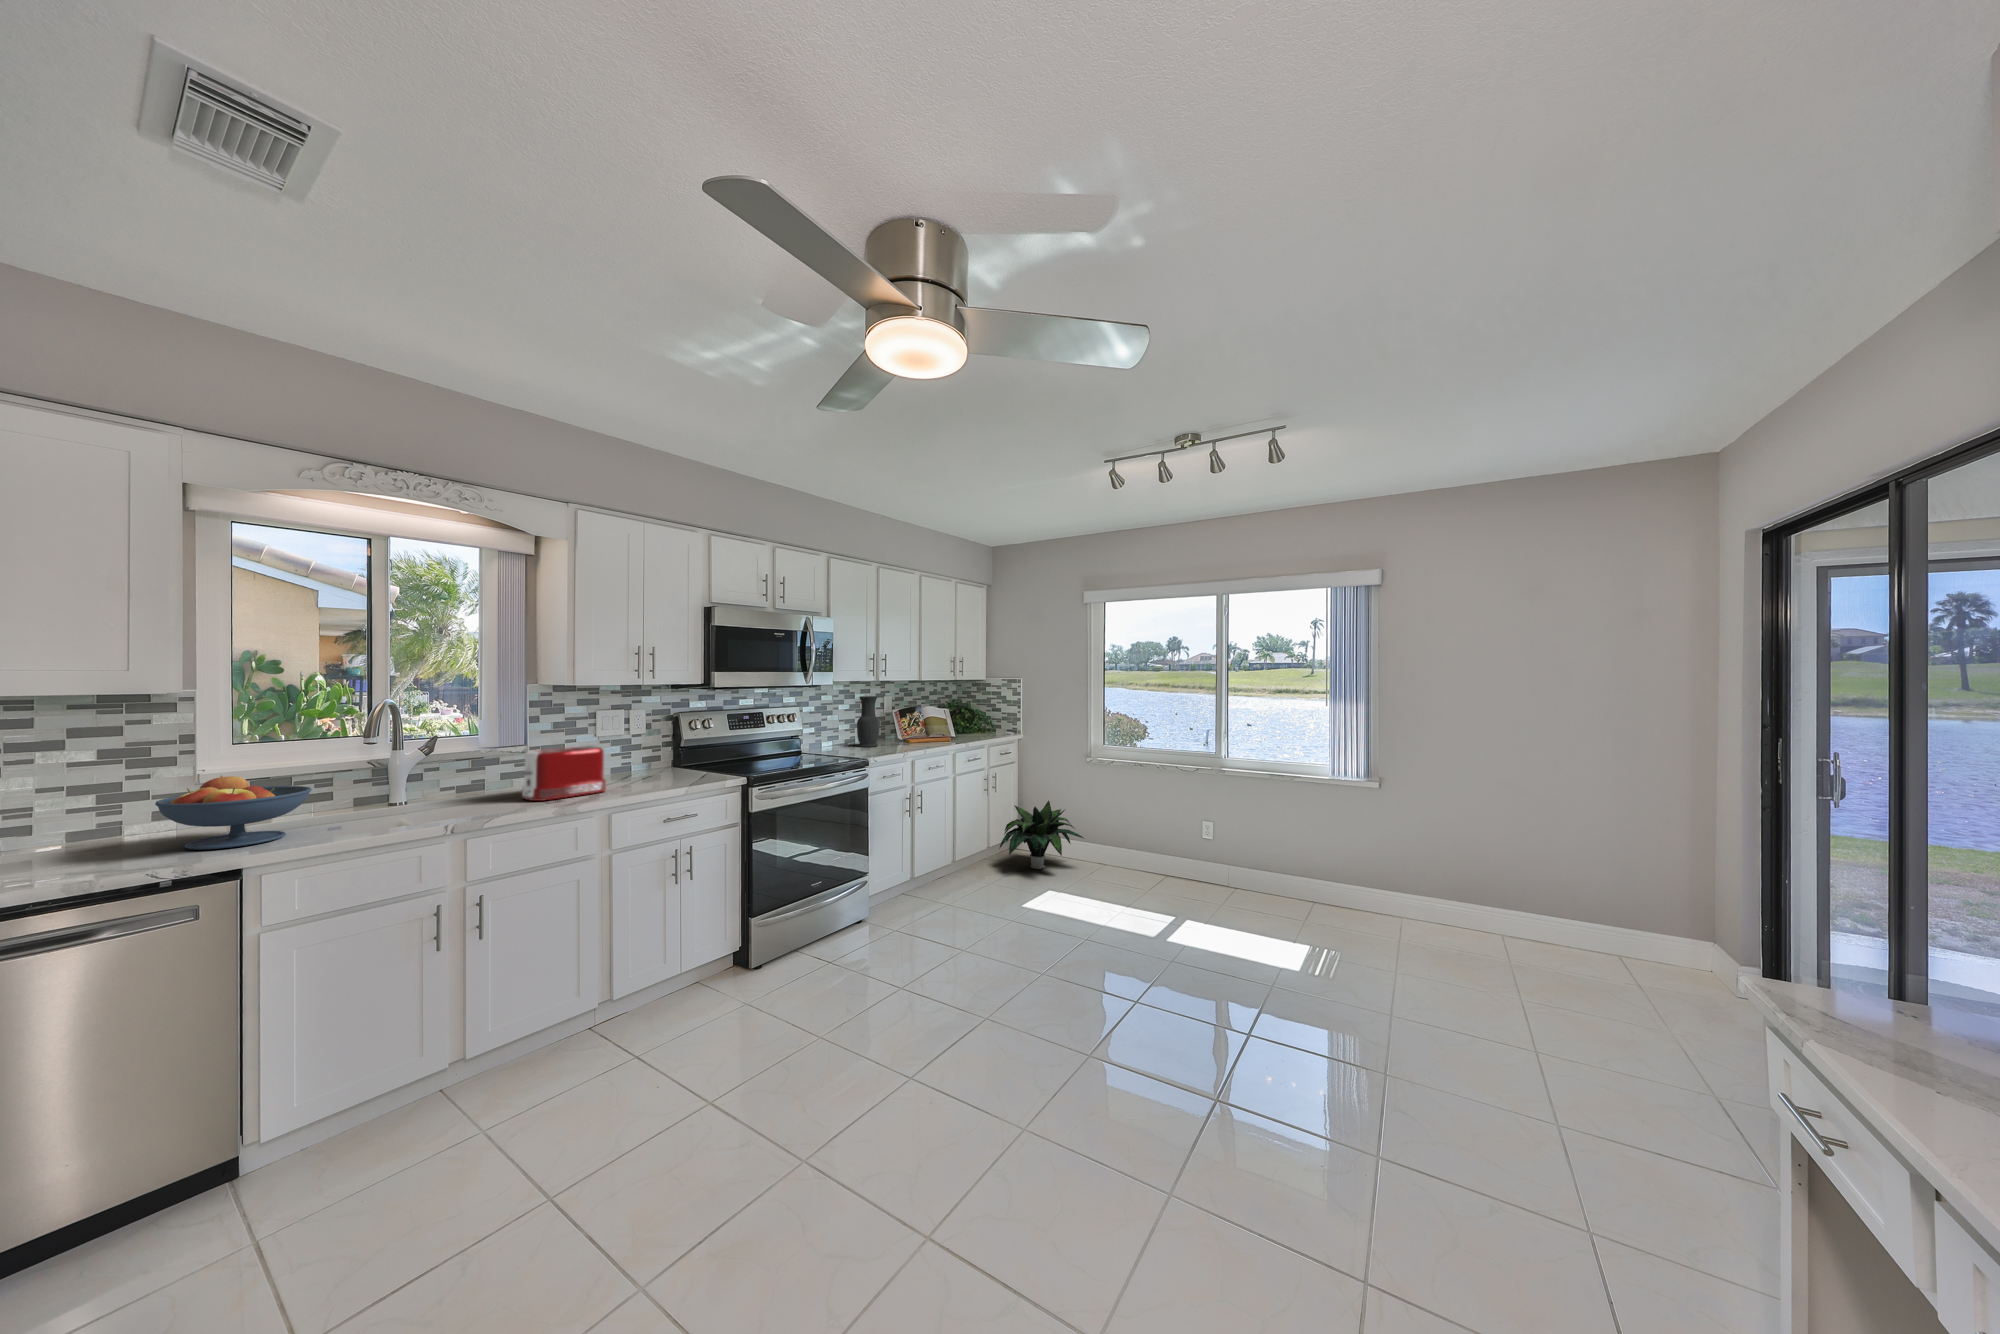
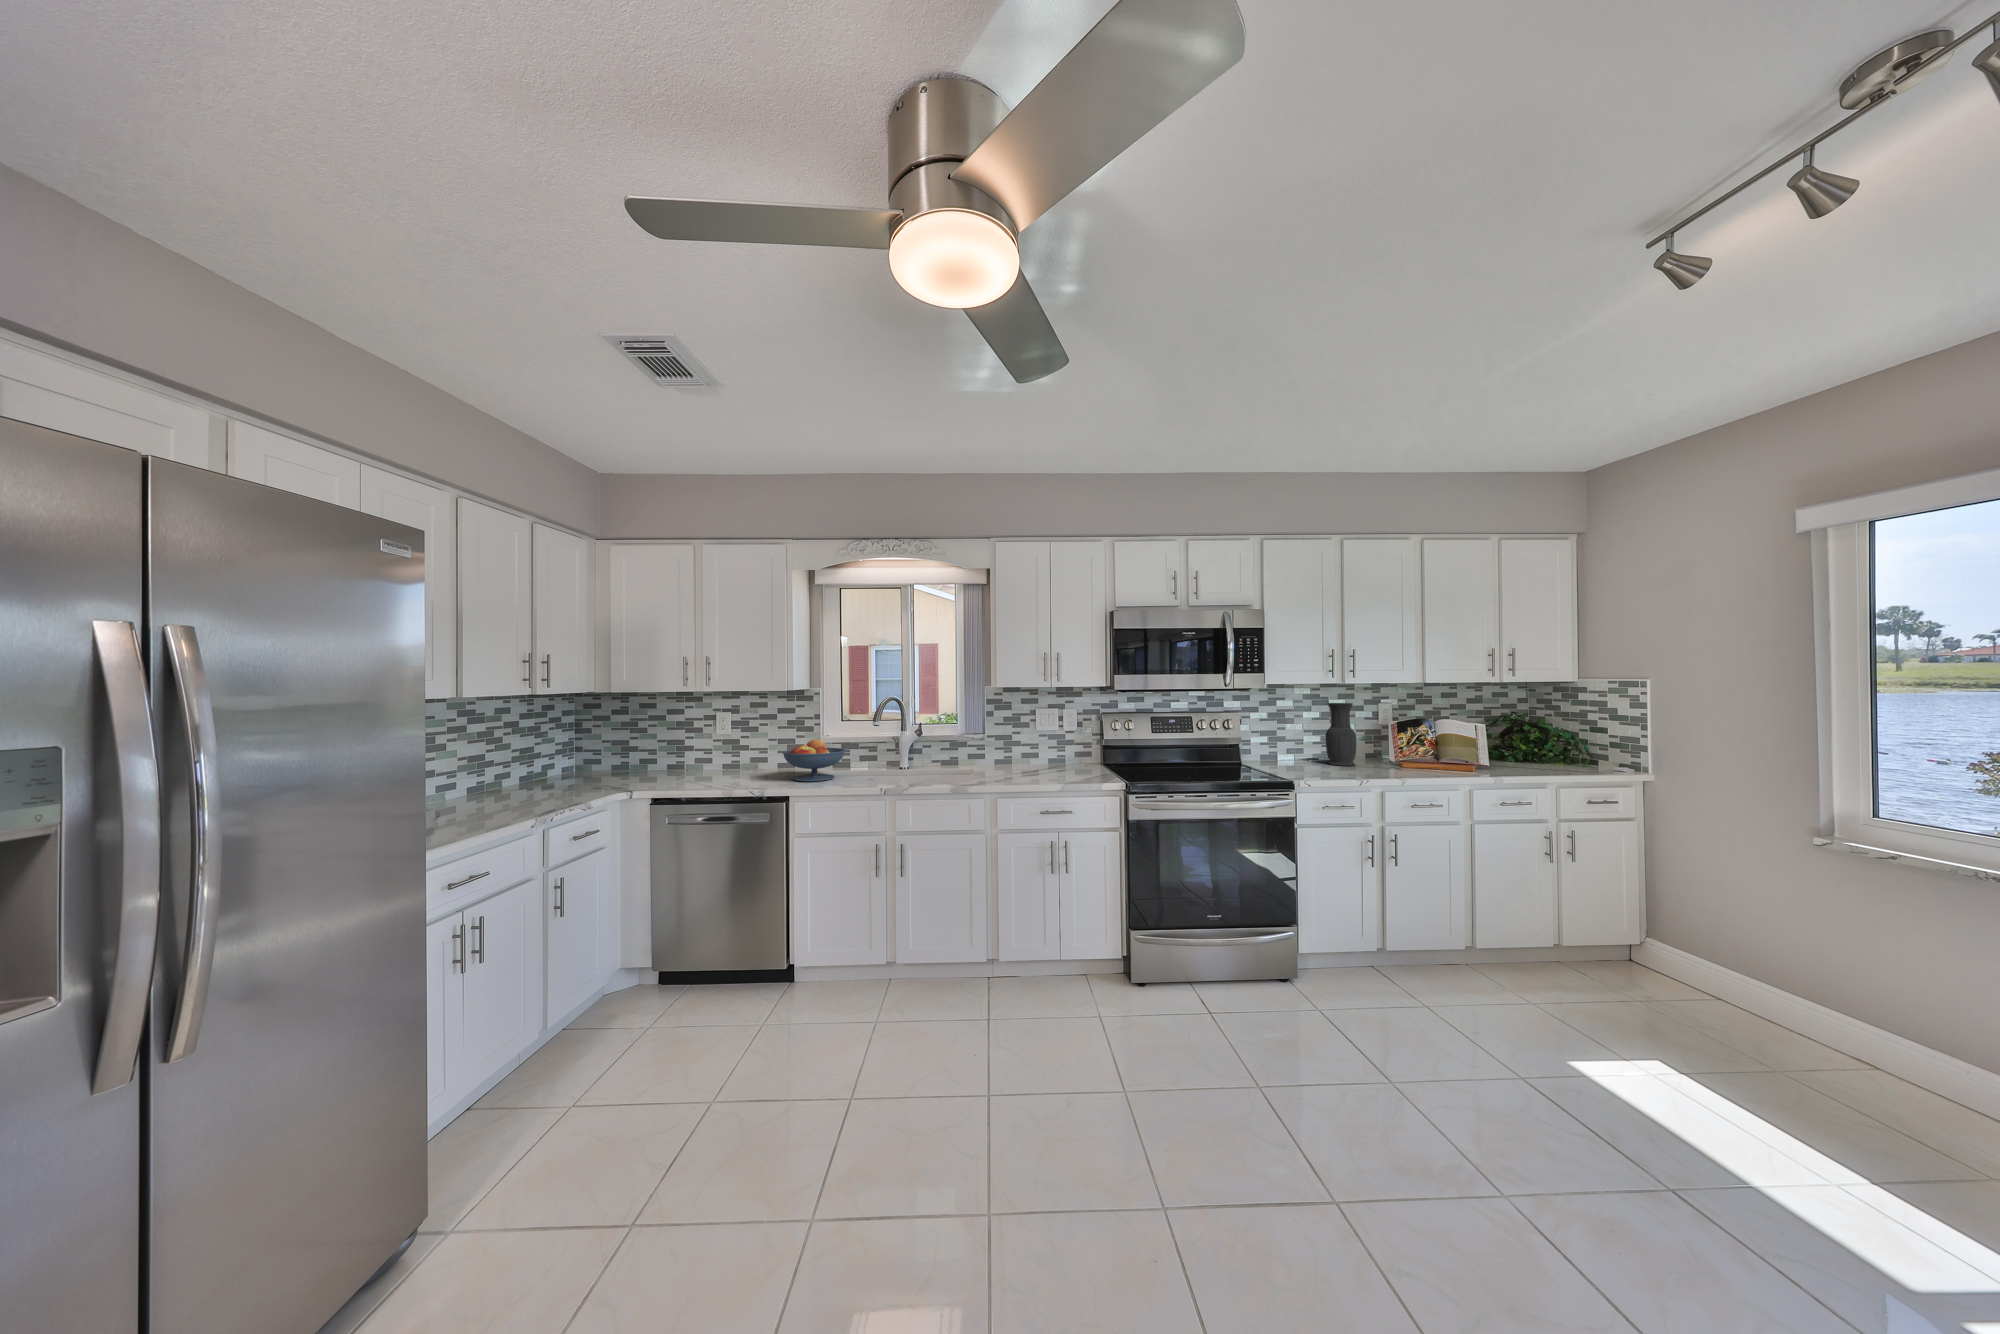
toaster: present [522,746,606,801] -> none [960,738,1018,778]
potted plant: present [1000,801,1083,869] -> none [1574,886,1795,1011]

